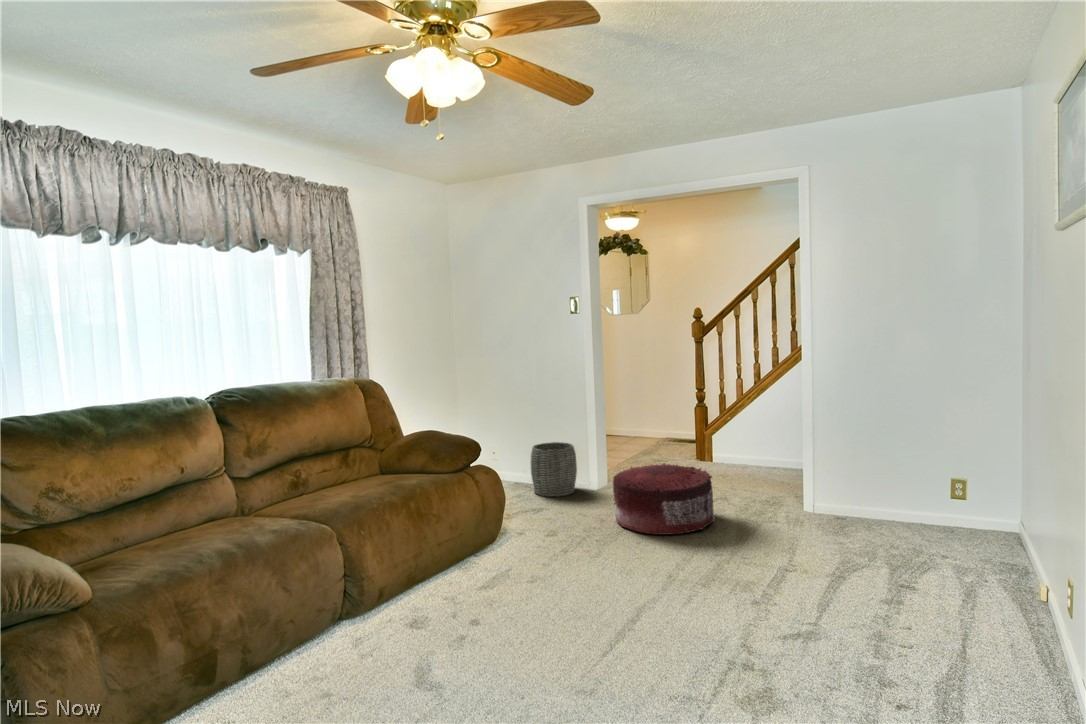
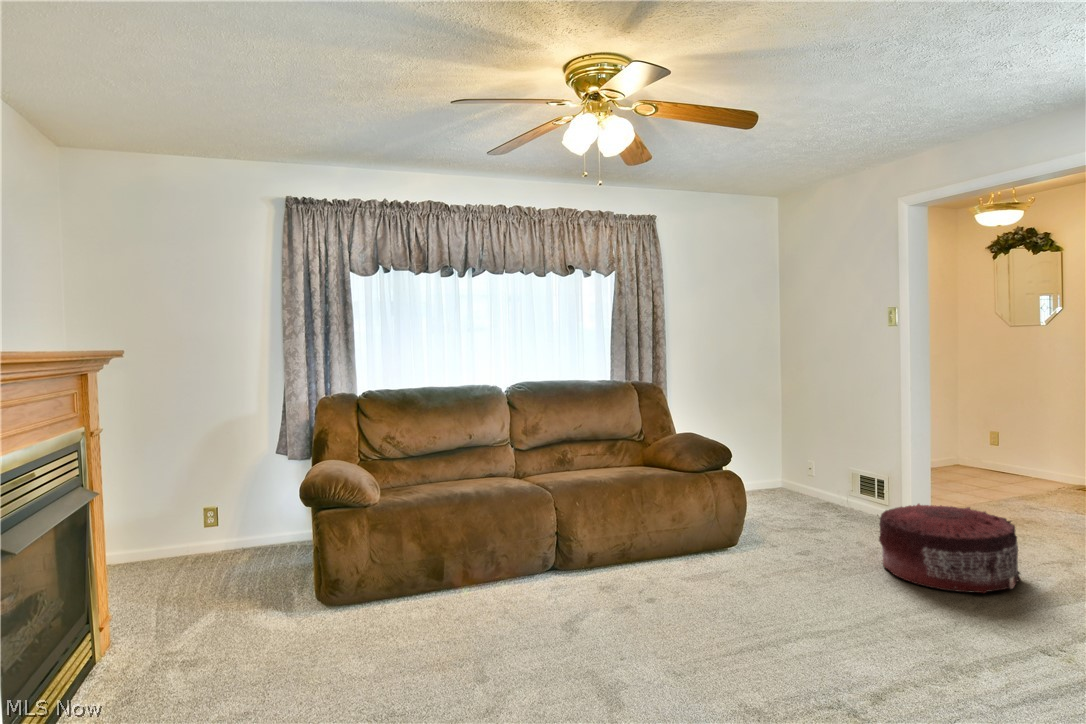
woven basket: present [531,442,577,497] -> none [827,465,883,524]

